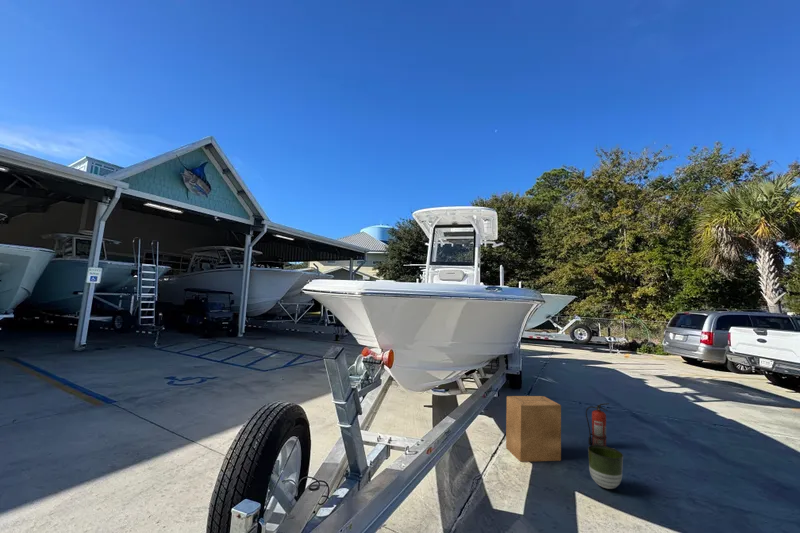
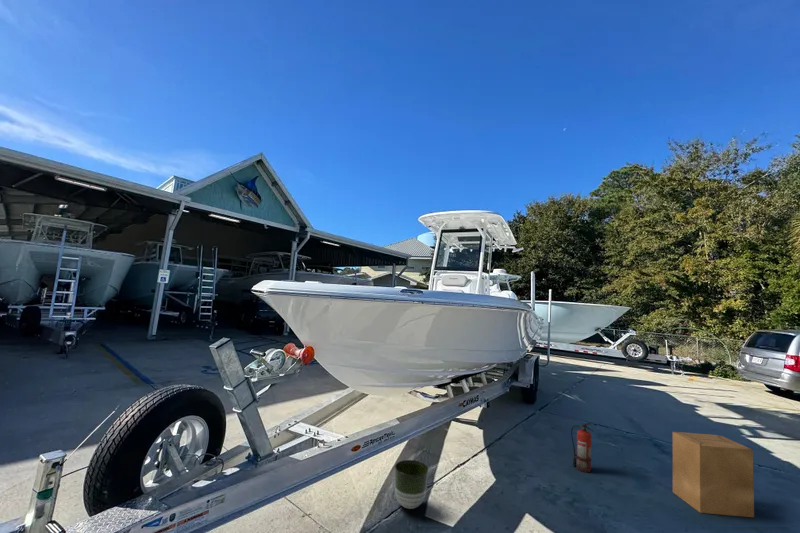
cardboard box: present [506,396,561,462] -> present [673,432,754,517]
planter: present [588,445,623,489] -> present [395,460,428,509]

